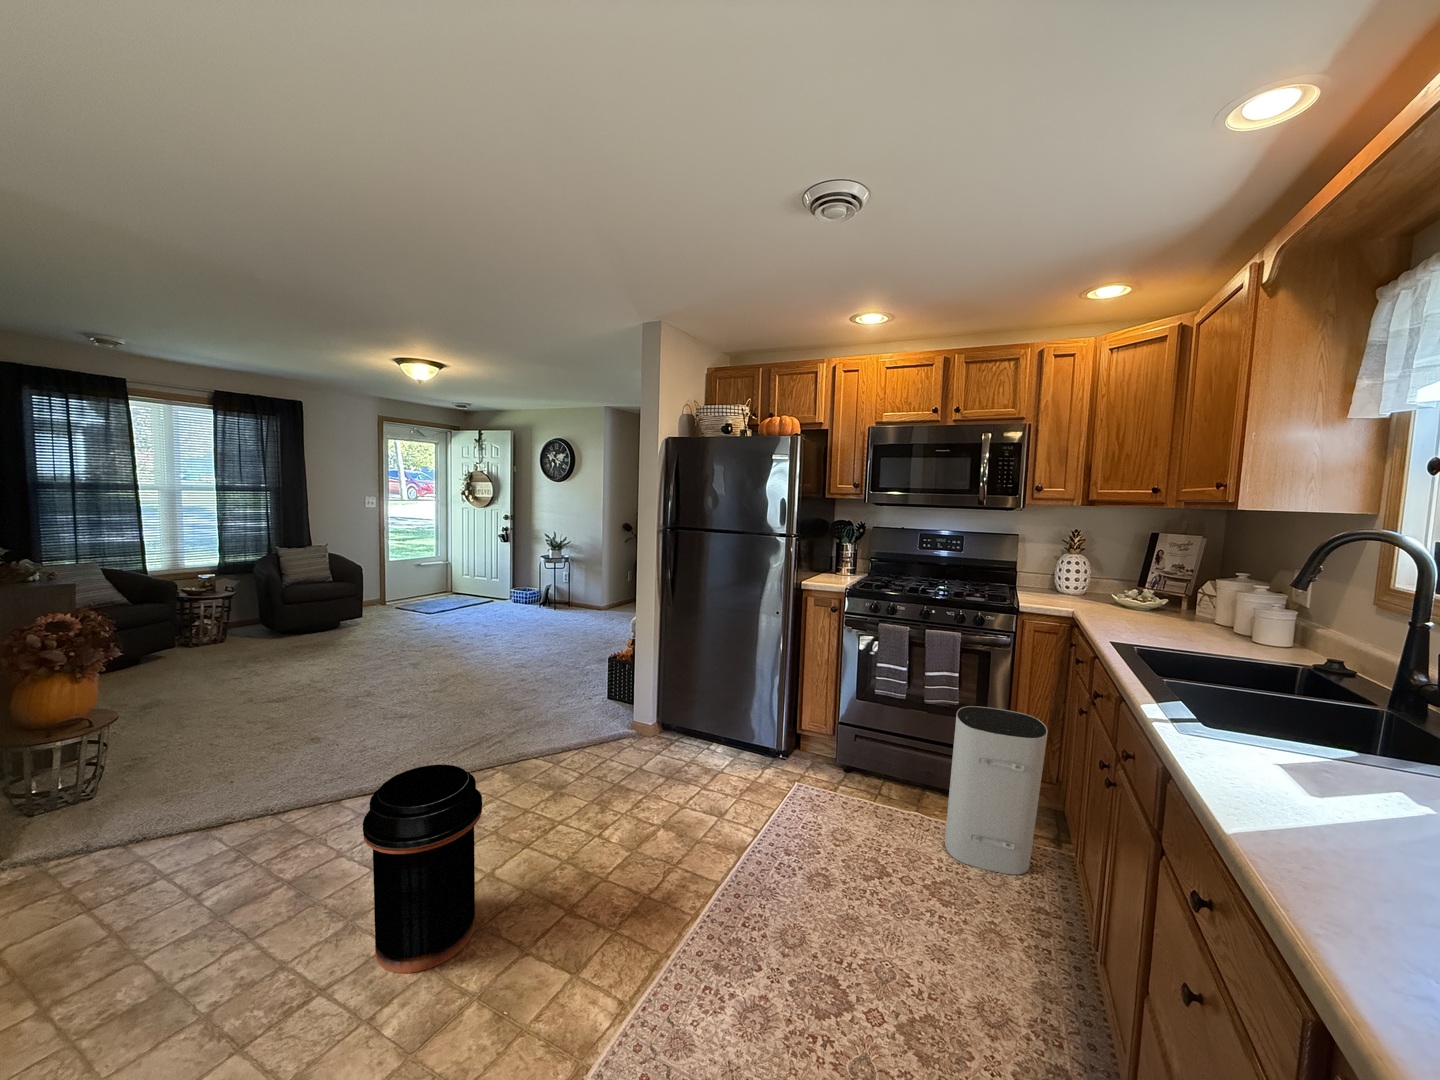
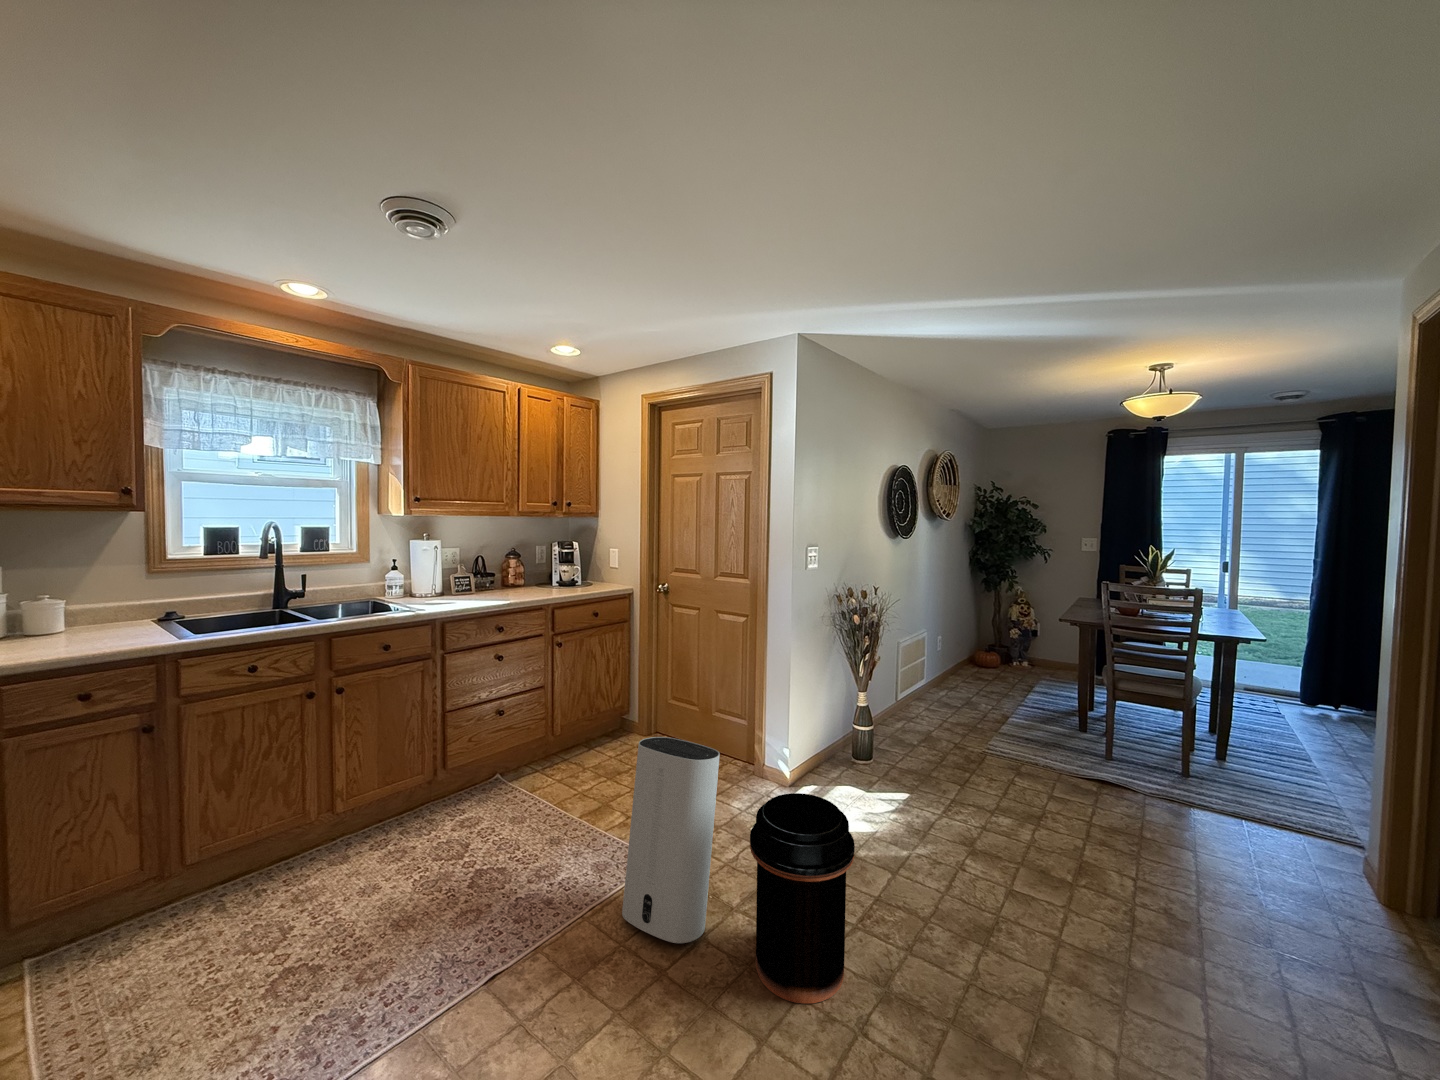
air purifier: present [945,706,1048,875] -> present [622,737,720,943]

